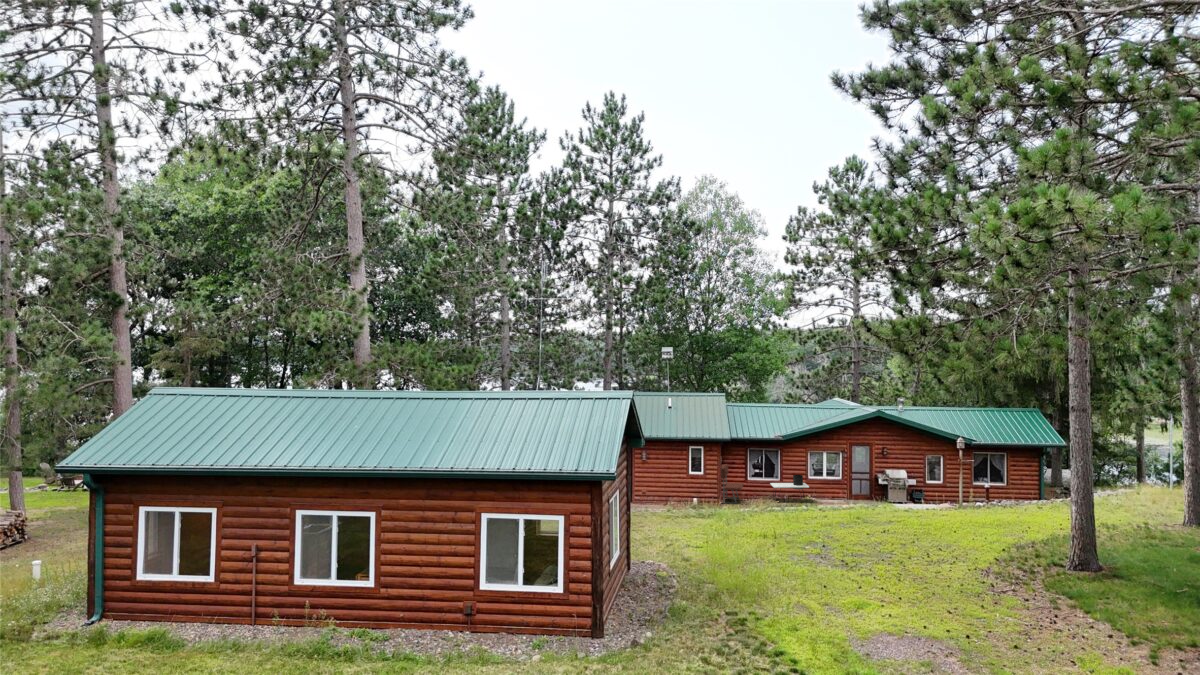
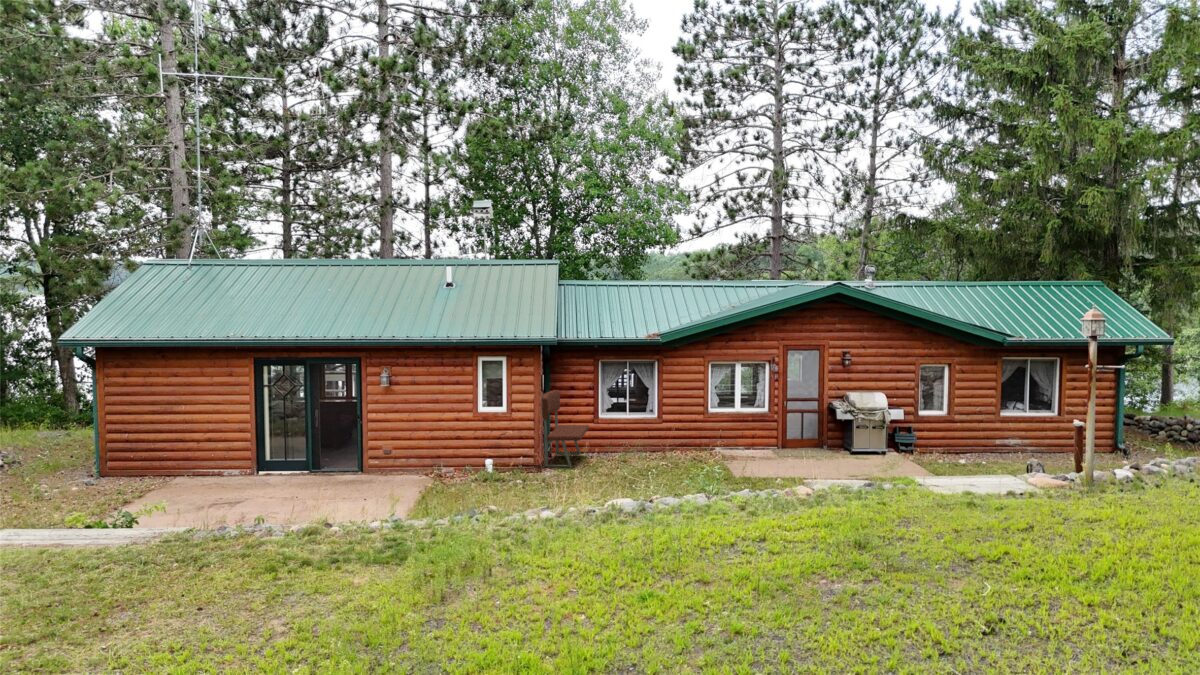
side table: present [770,475,809,496] -> none [639,406,712,461]

